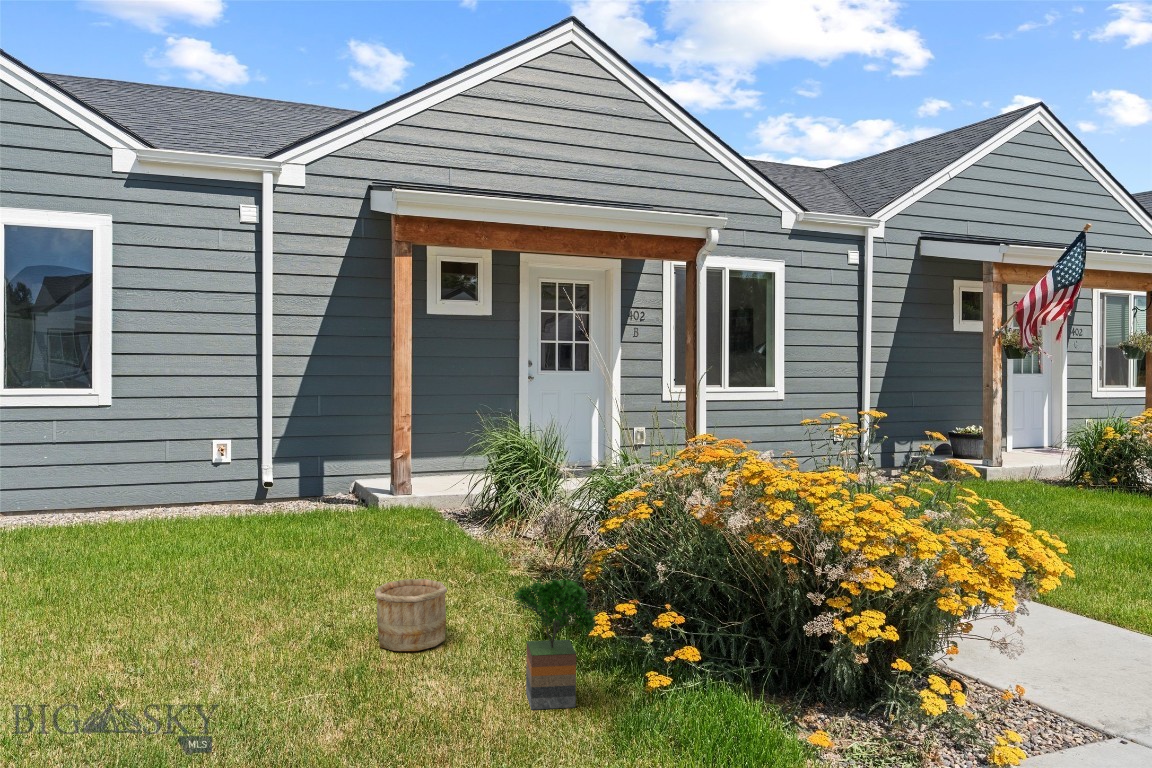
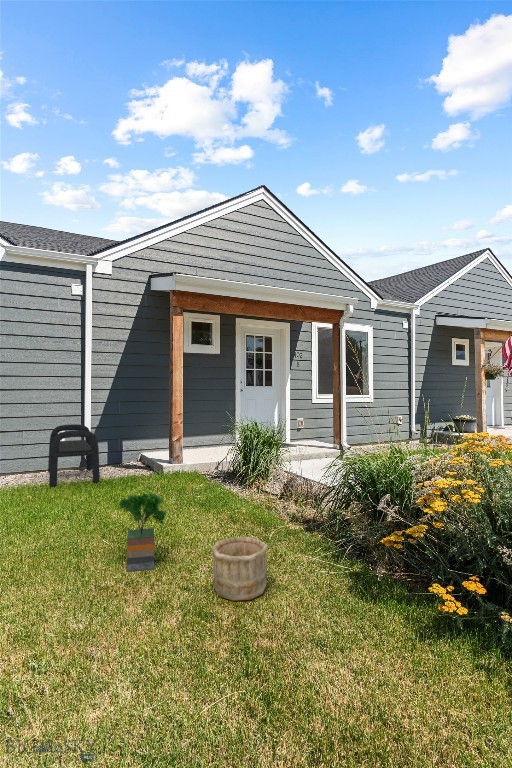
bench: none [203,431,279,524] -> present [48,424,100,486]
potted tree: present [514,579,596,710] -> present [119,493,167,571]

